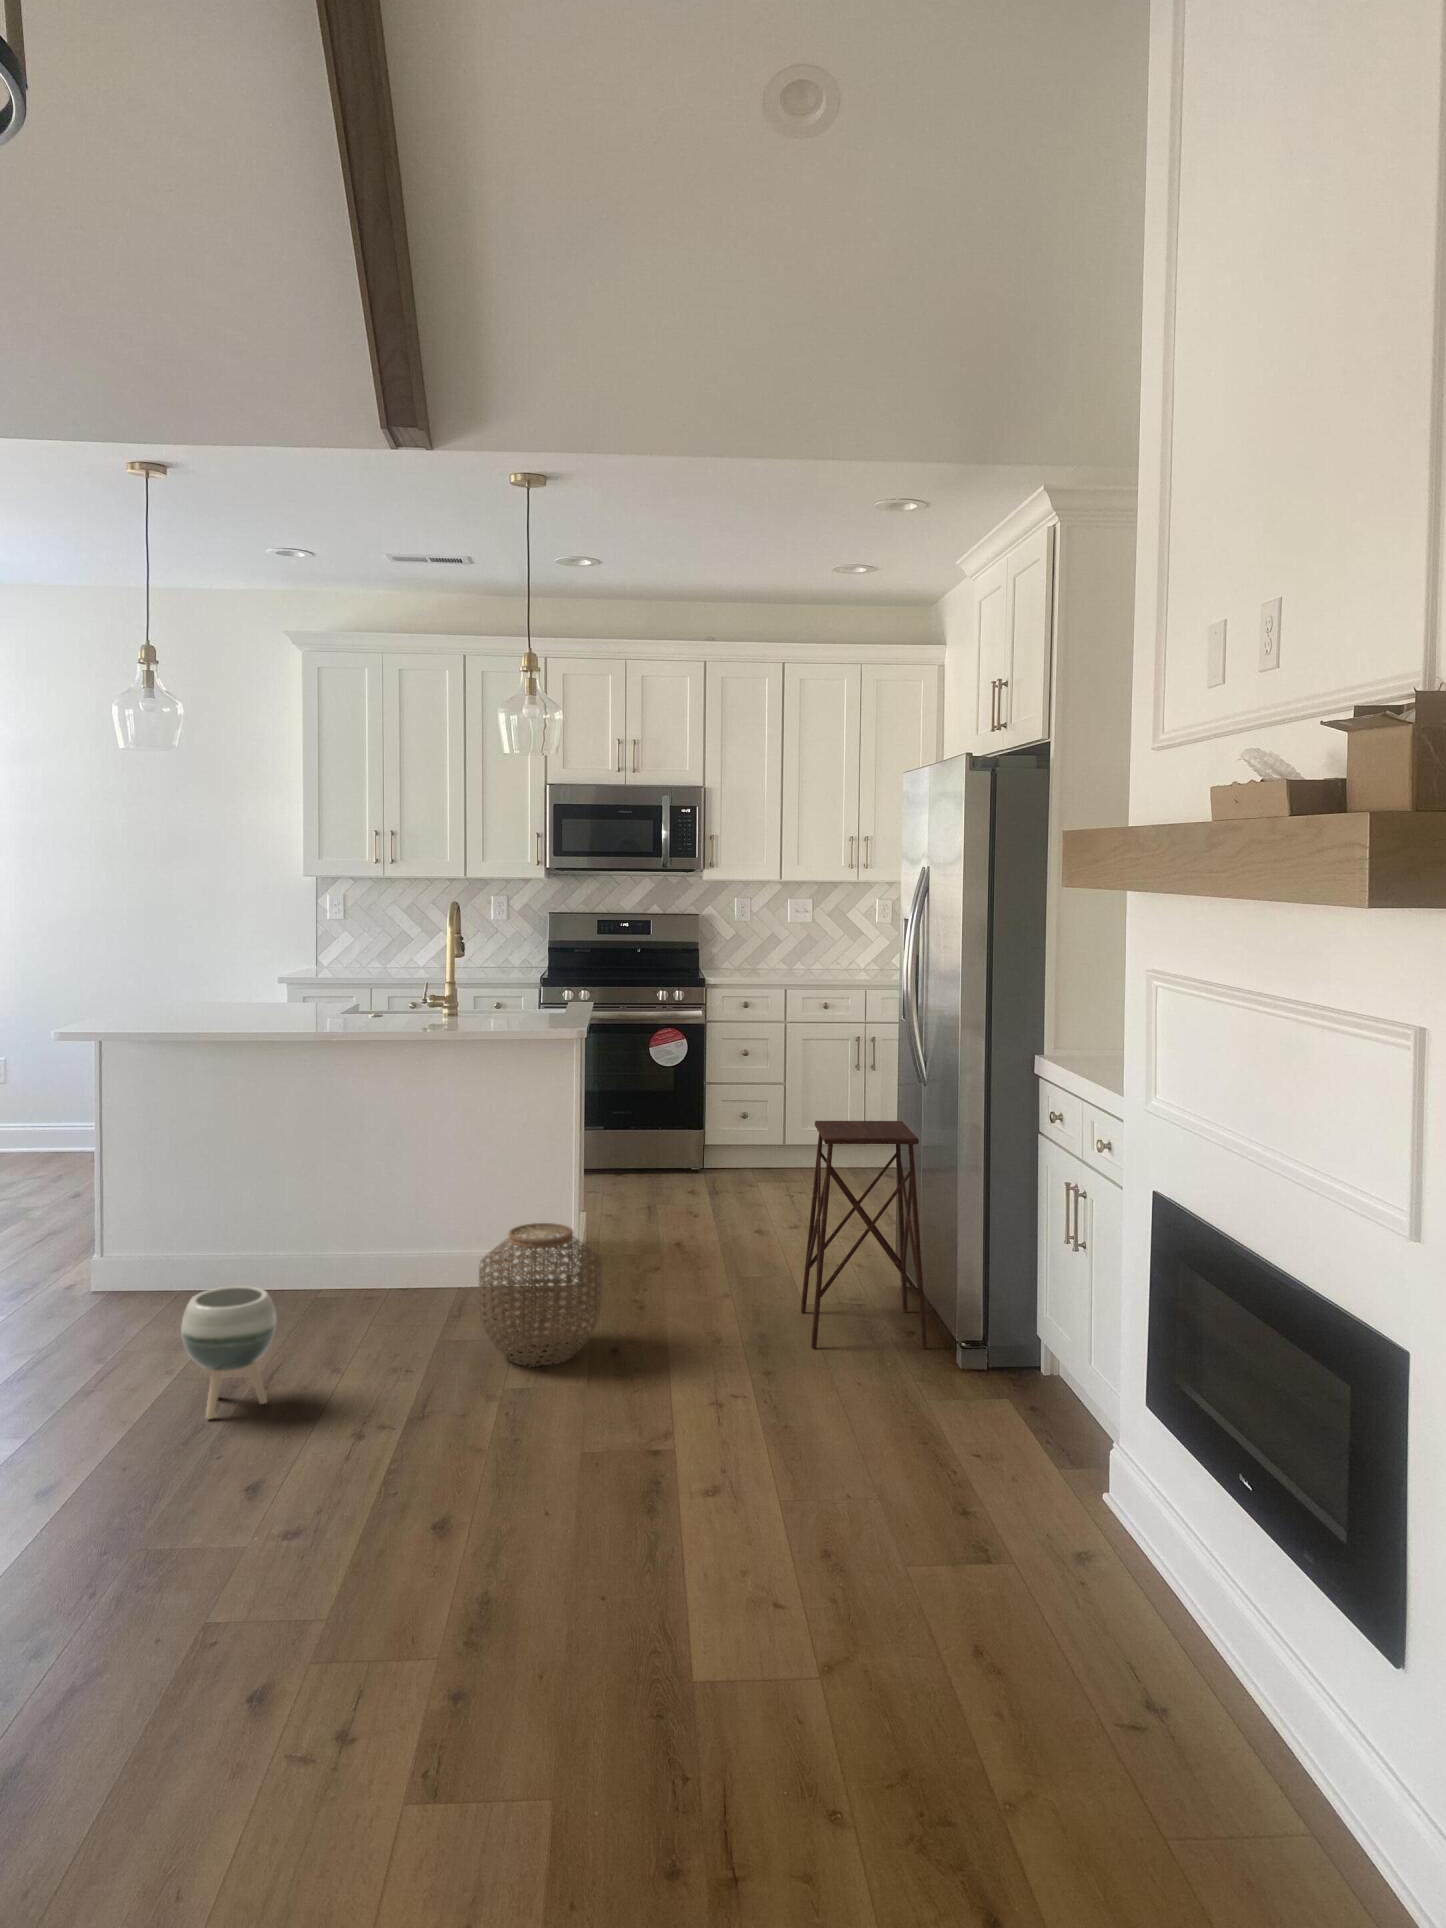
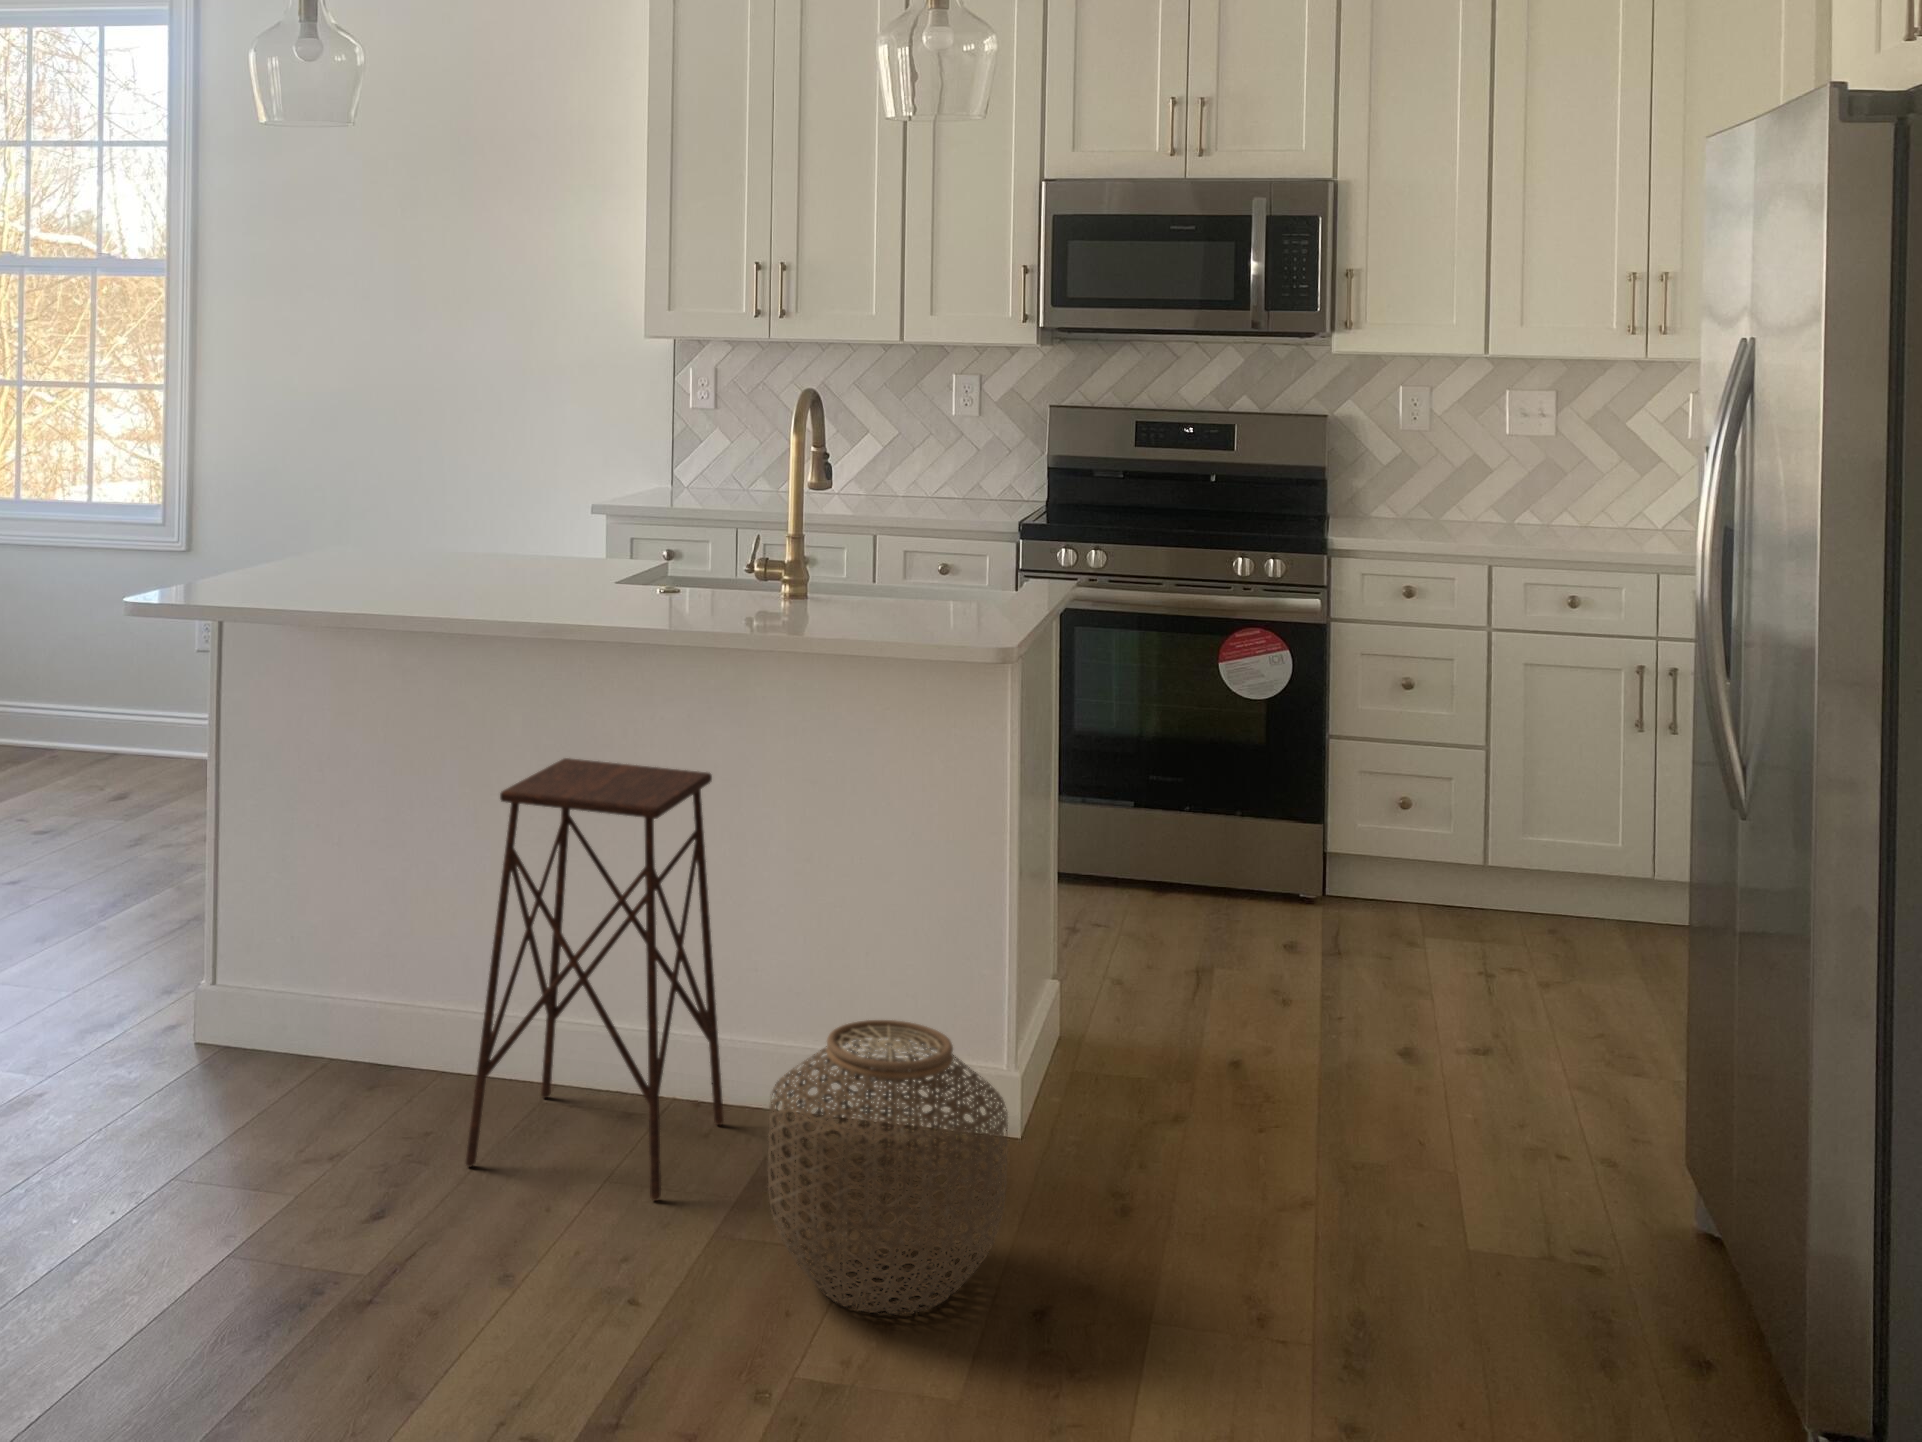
side table: present [801,1121,927,1348] -> present [466,758,724,1201]
planter: present [181,1286,276,1419] -> none [222,1077,385,1325]

